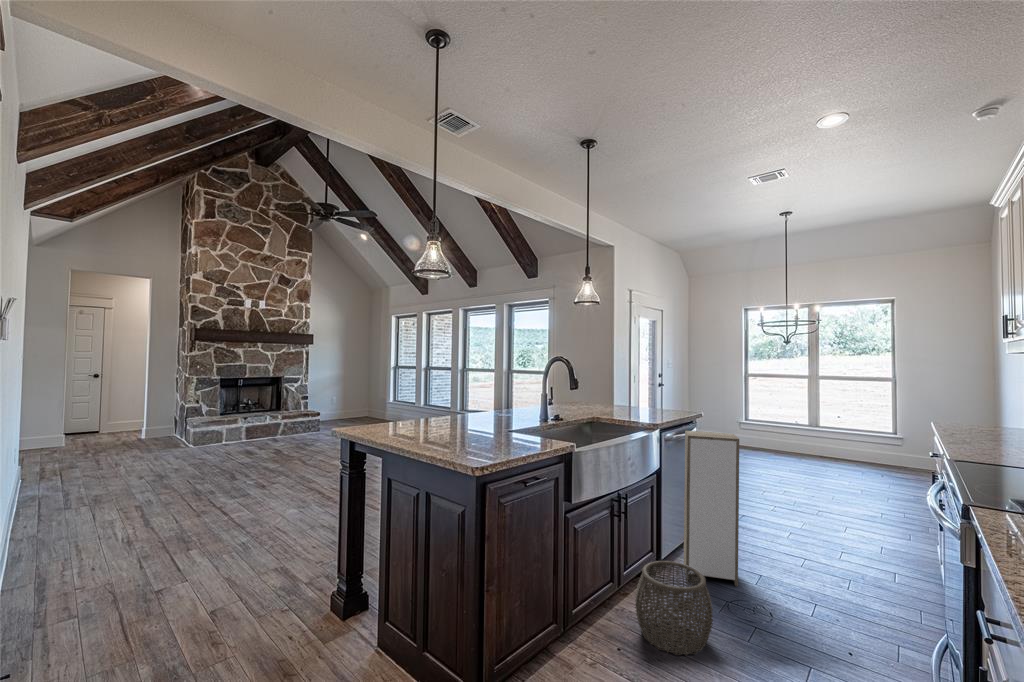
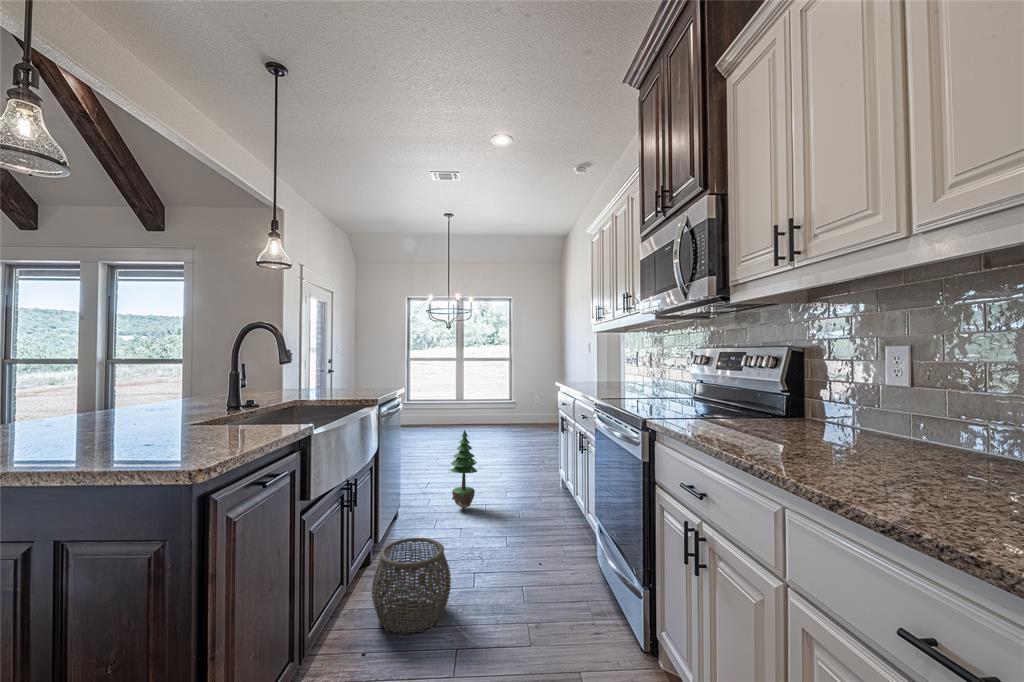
storage cabinet: present [684,431,739,586] -> none [394,404,450,555]
potted tree: none [756,464,792,553] -> present [450,430,477,509]

